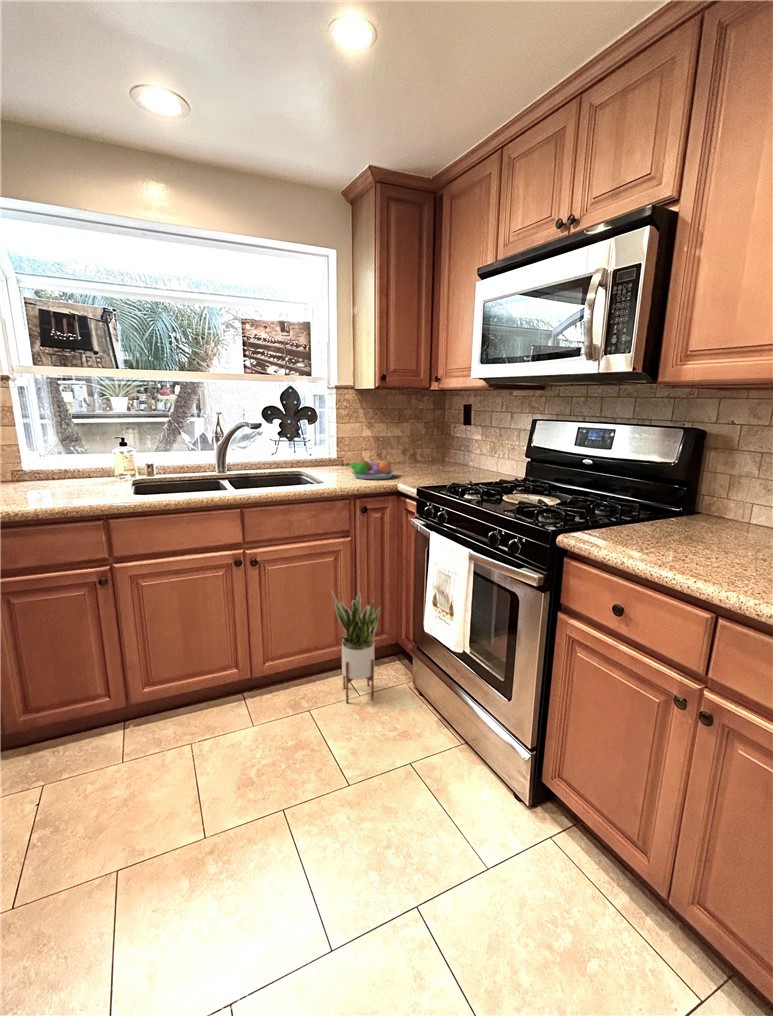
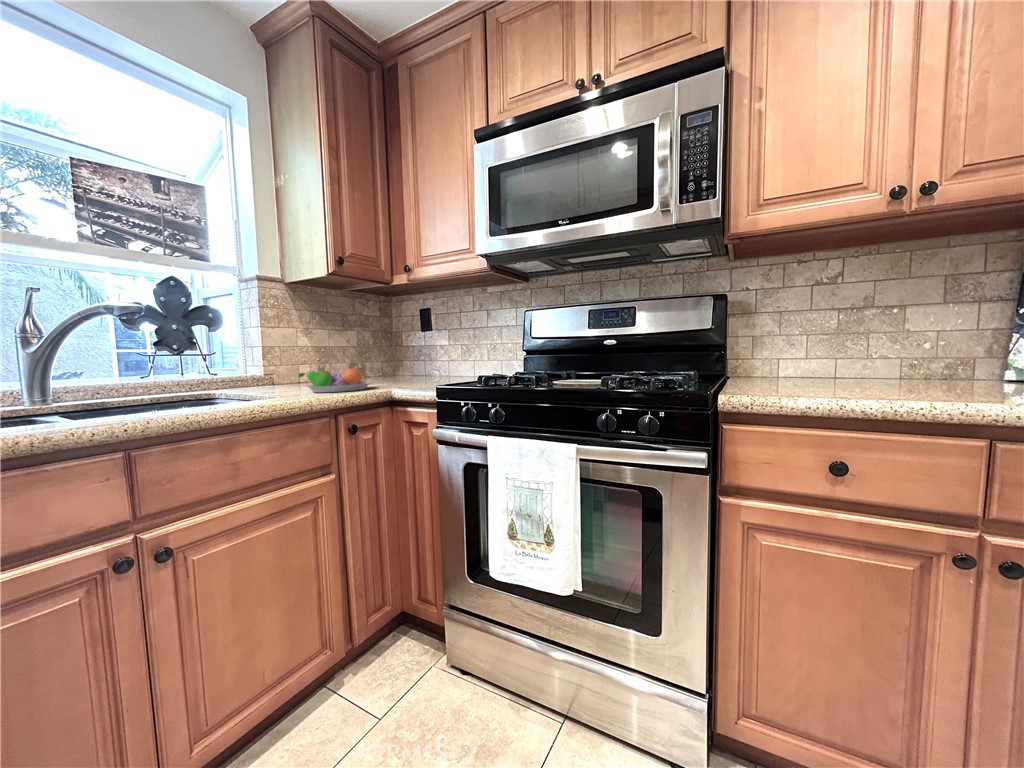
potted plant: present [332,591,380,703] -> none [321,552,406,743]

